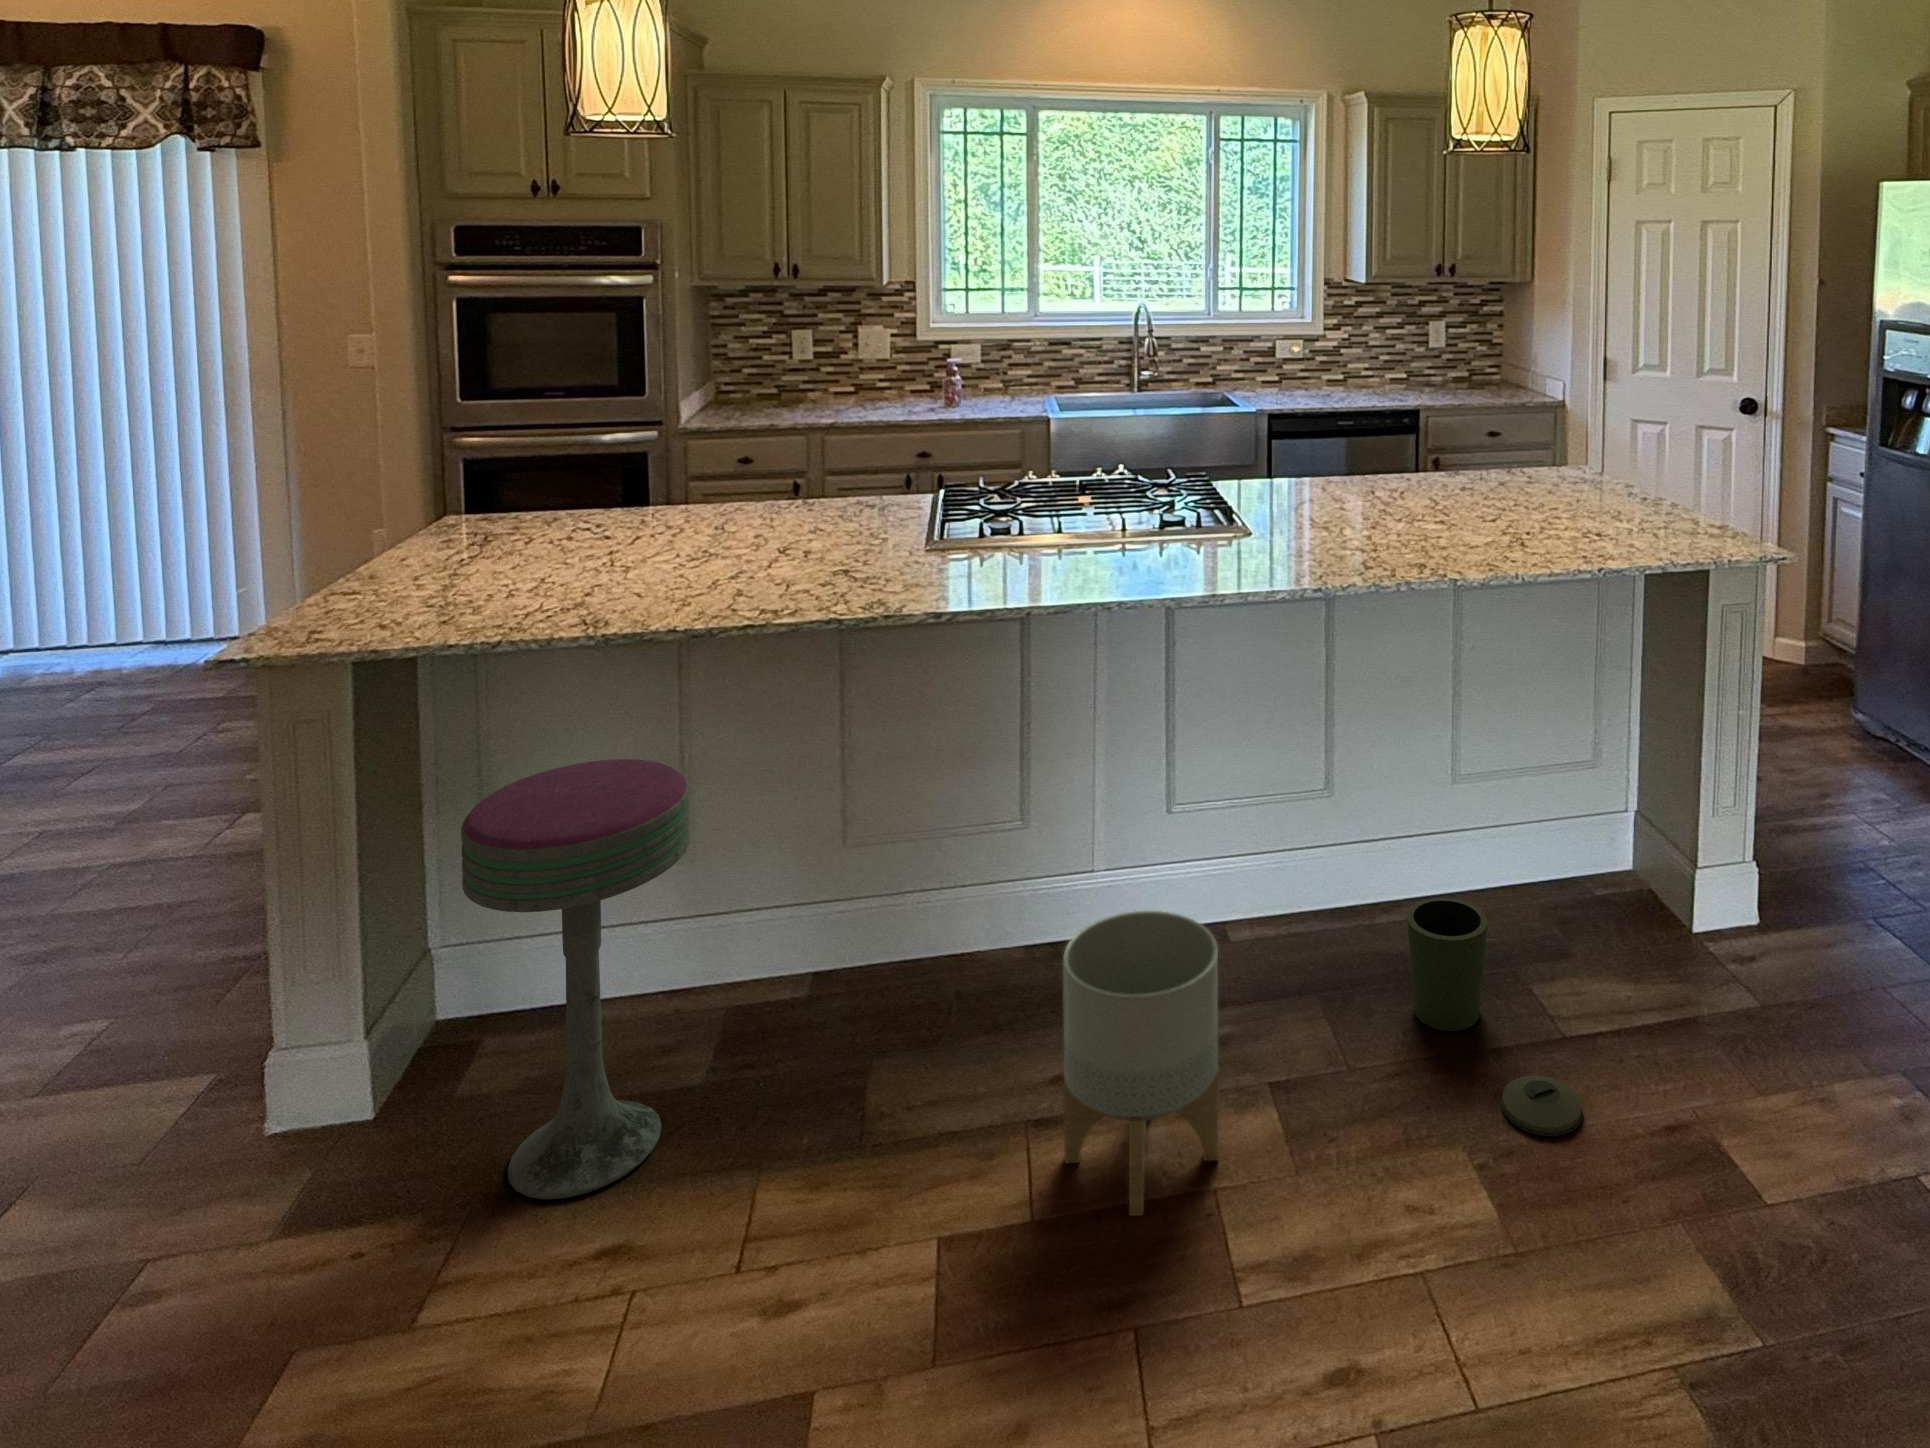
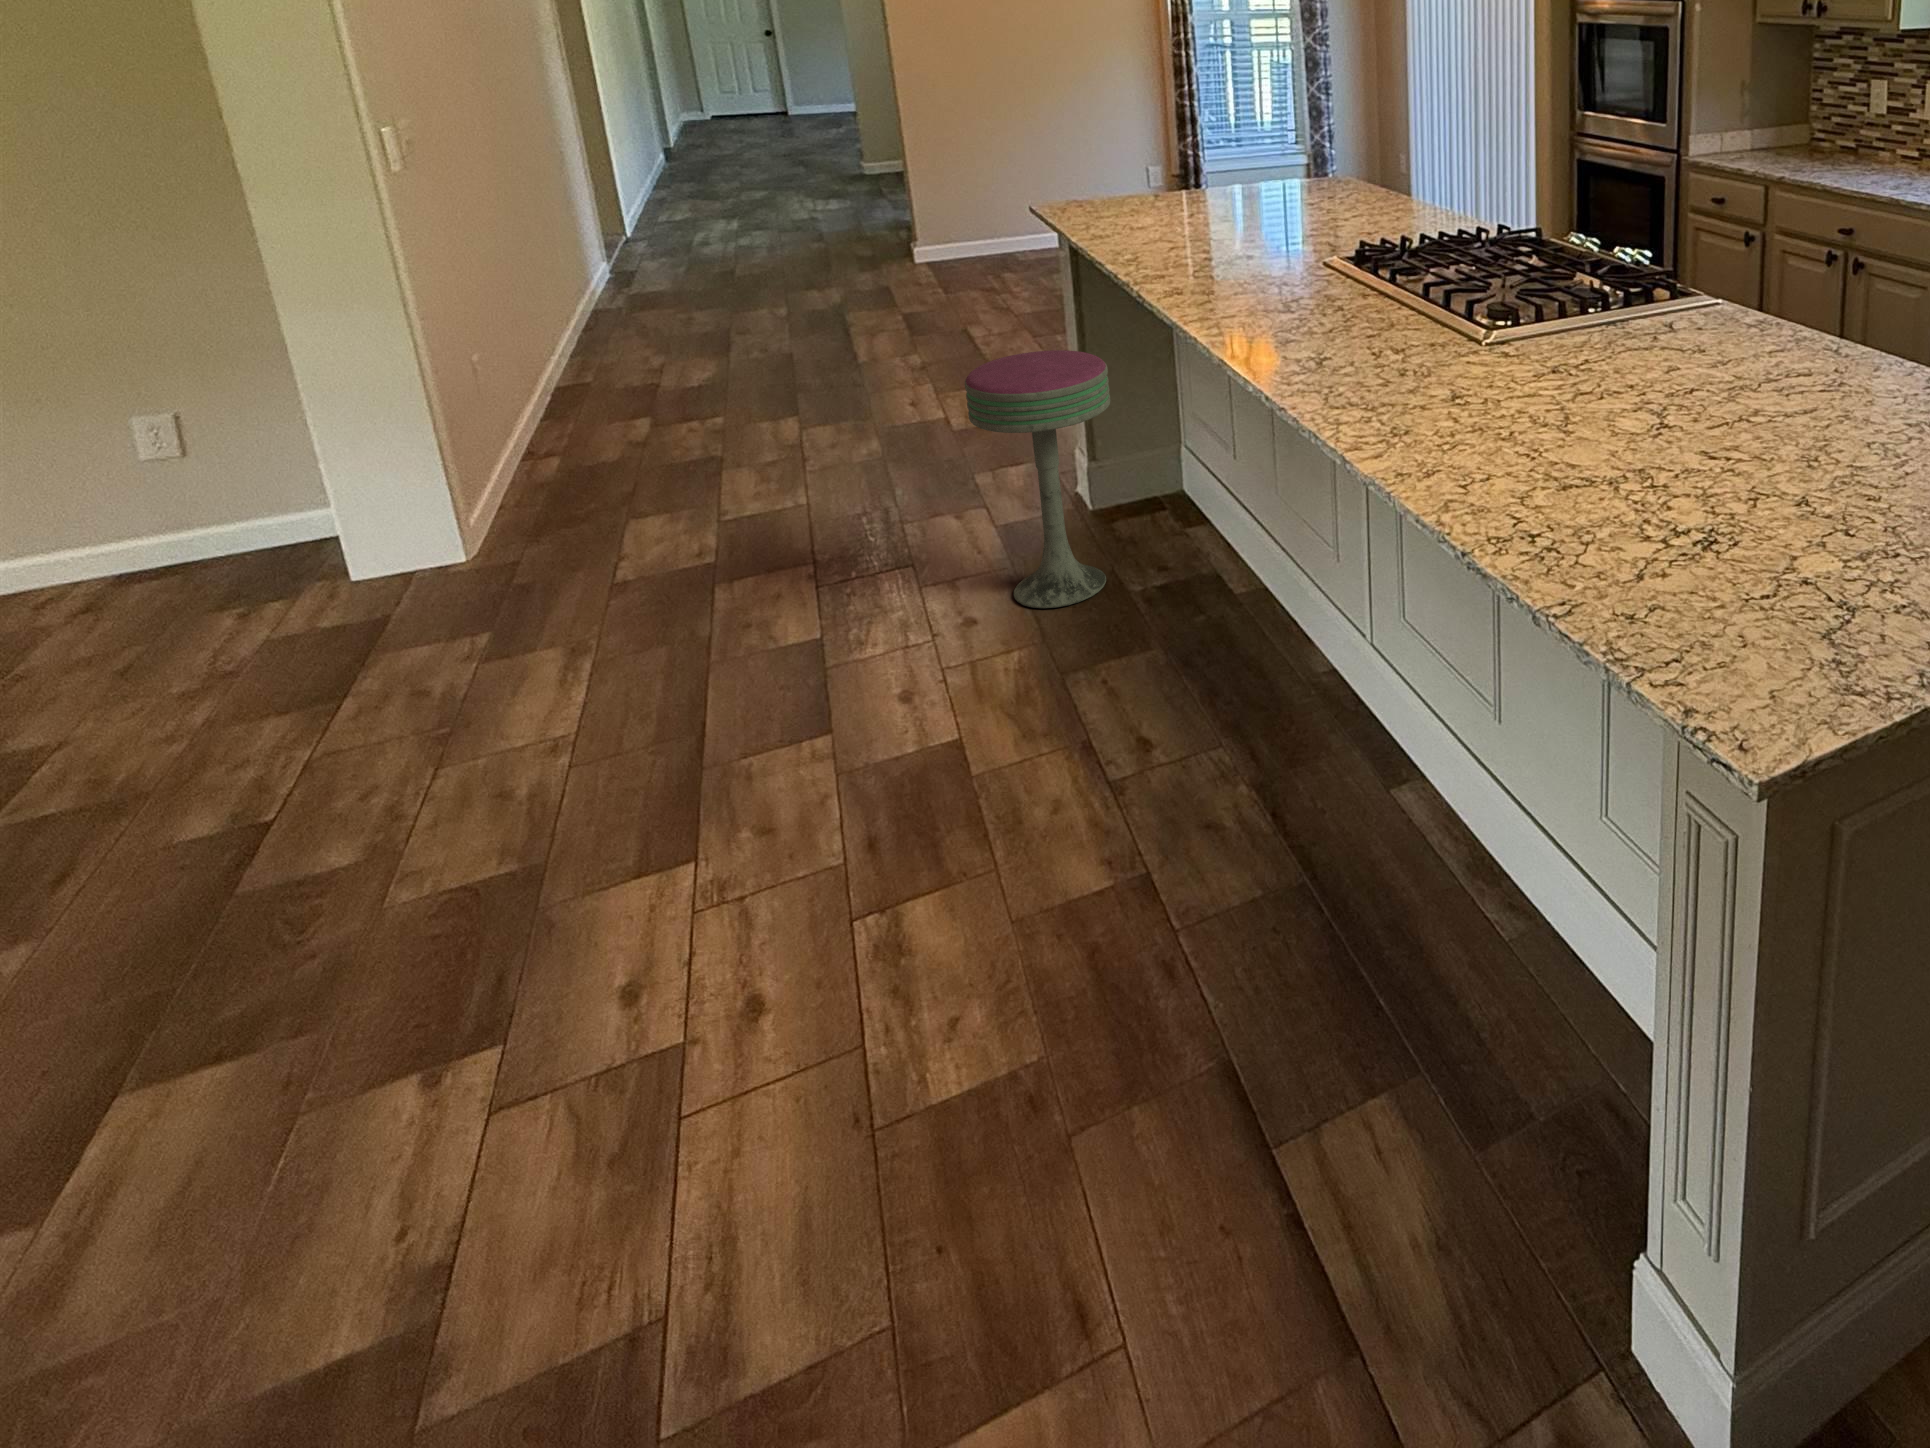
trash can: present [1407,898,1583,1136] -> none [1035,861,1330,1168]
planter: present [1063,911,1219,1216] -> none [933,618,1101,864]

